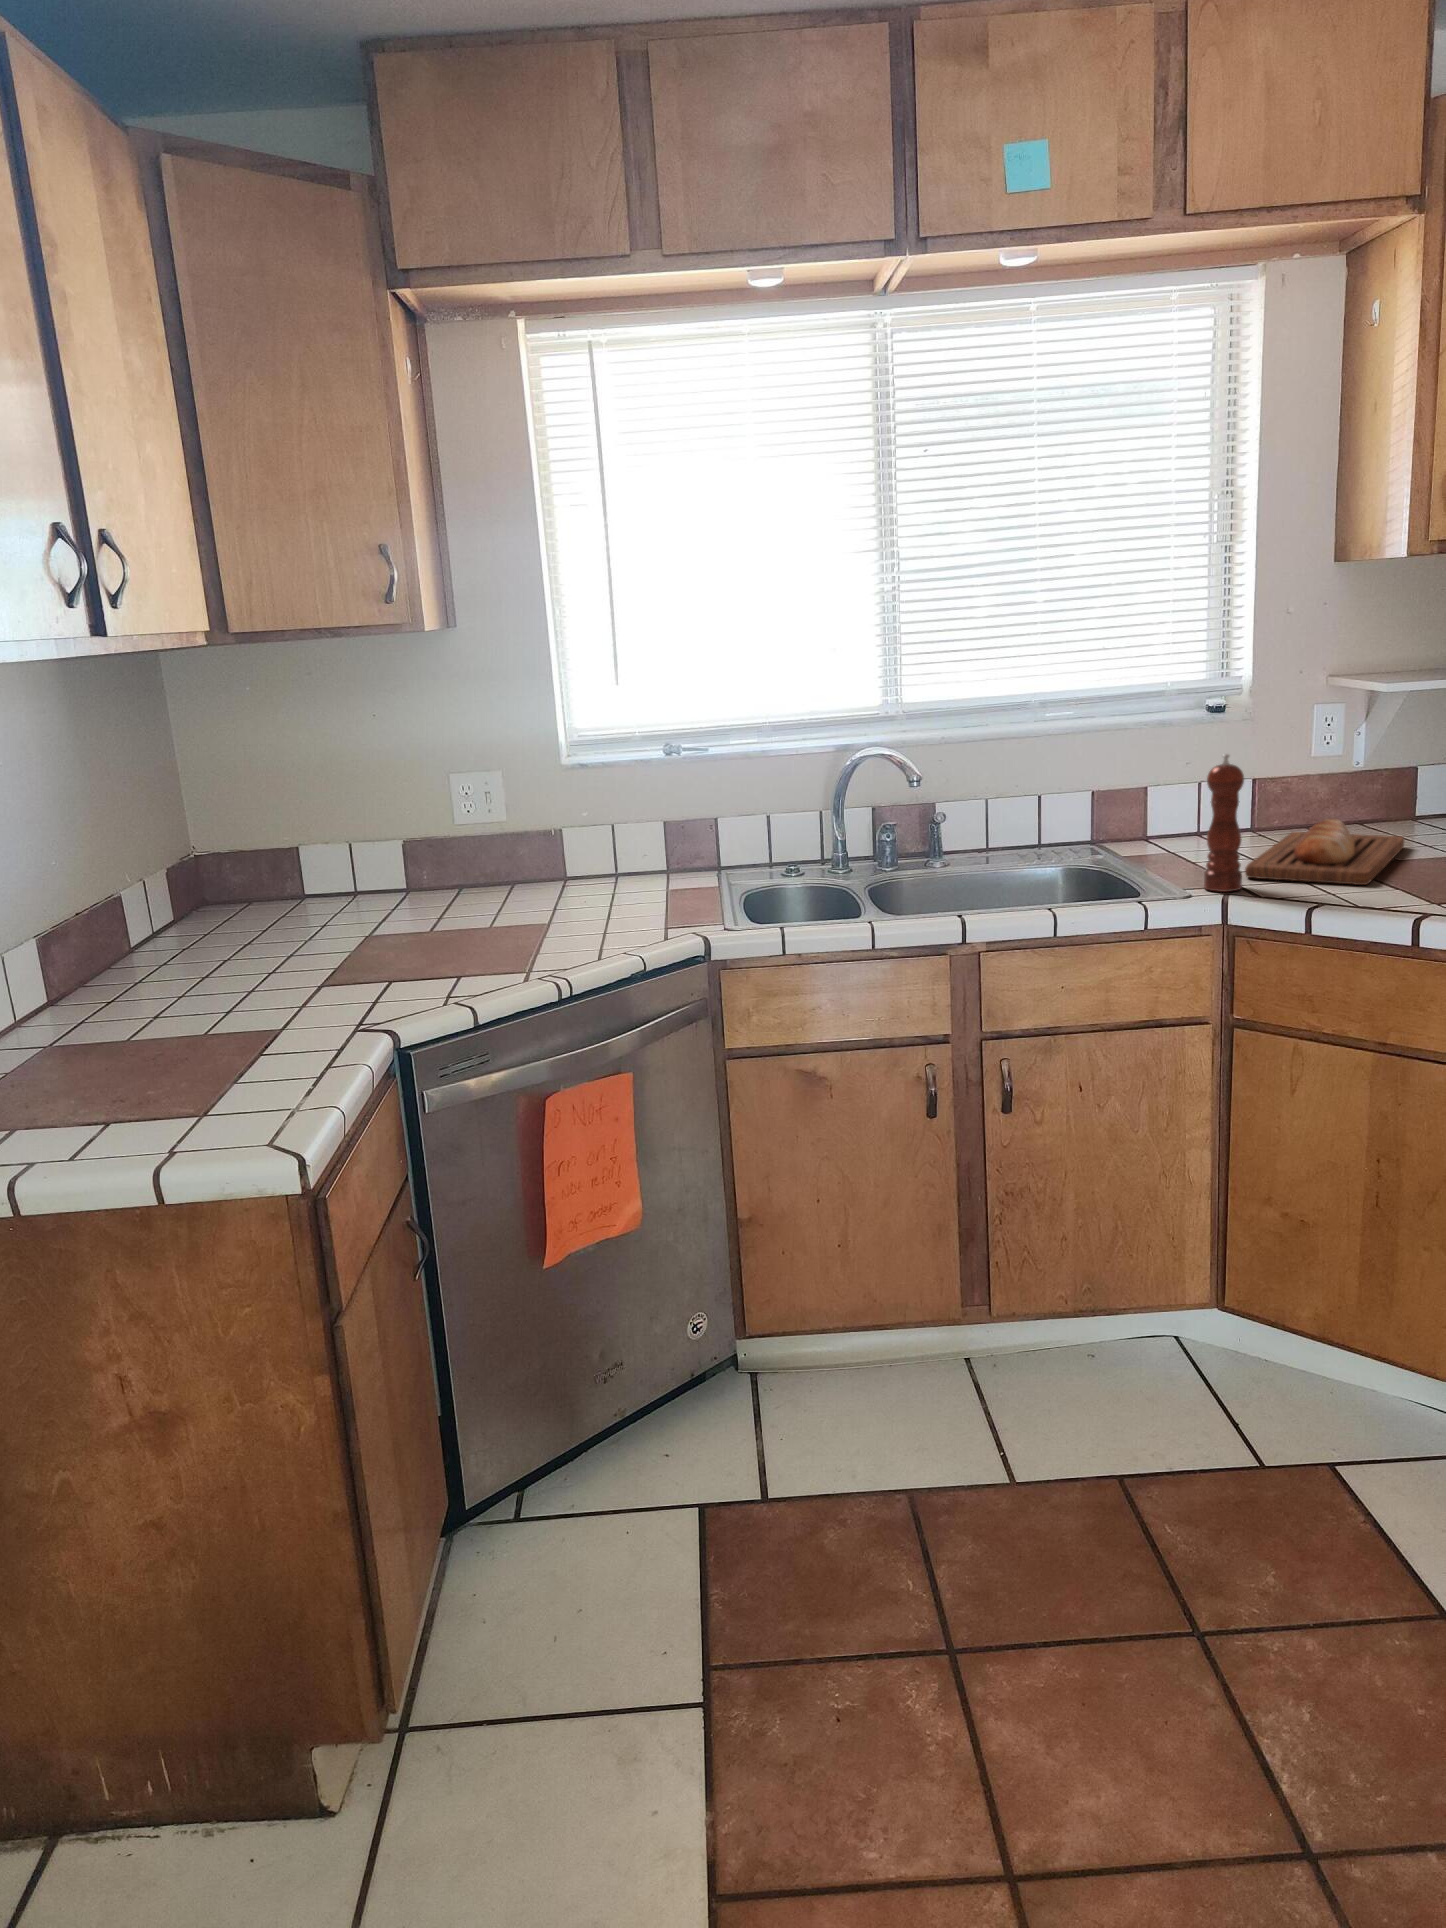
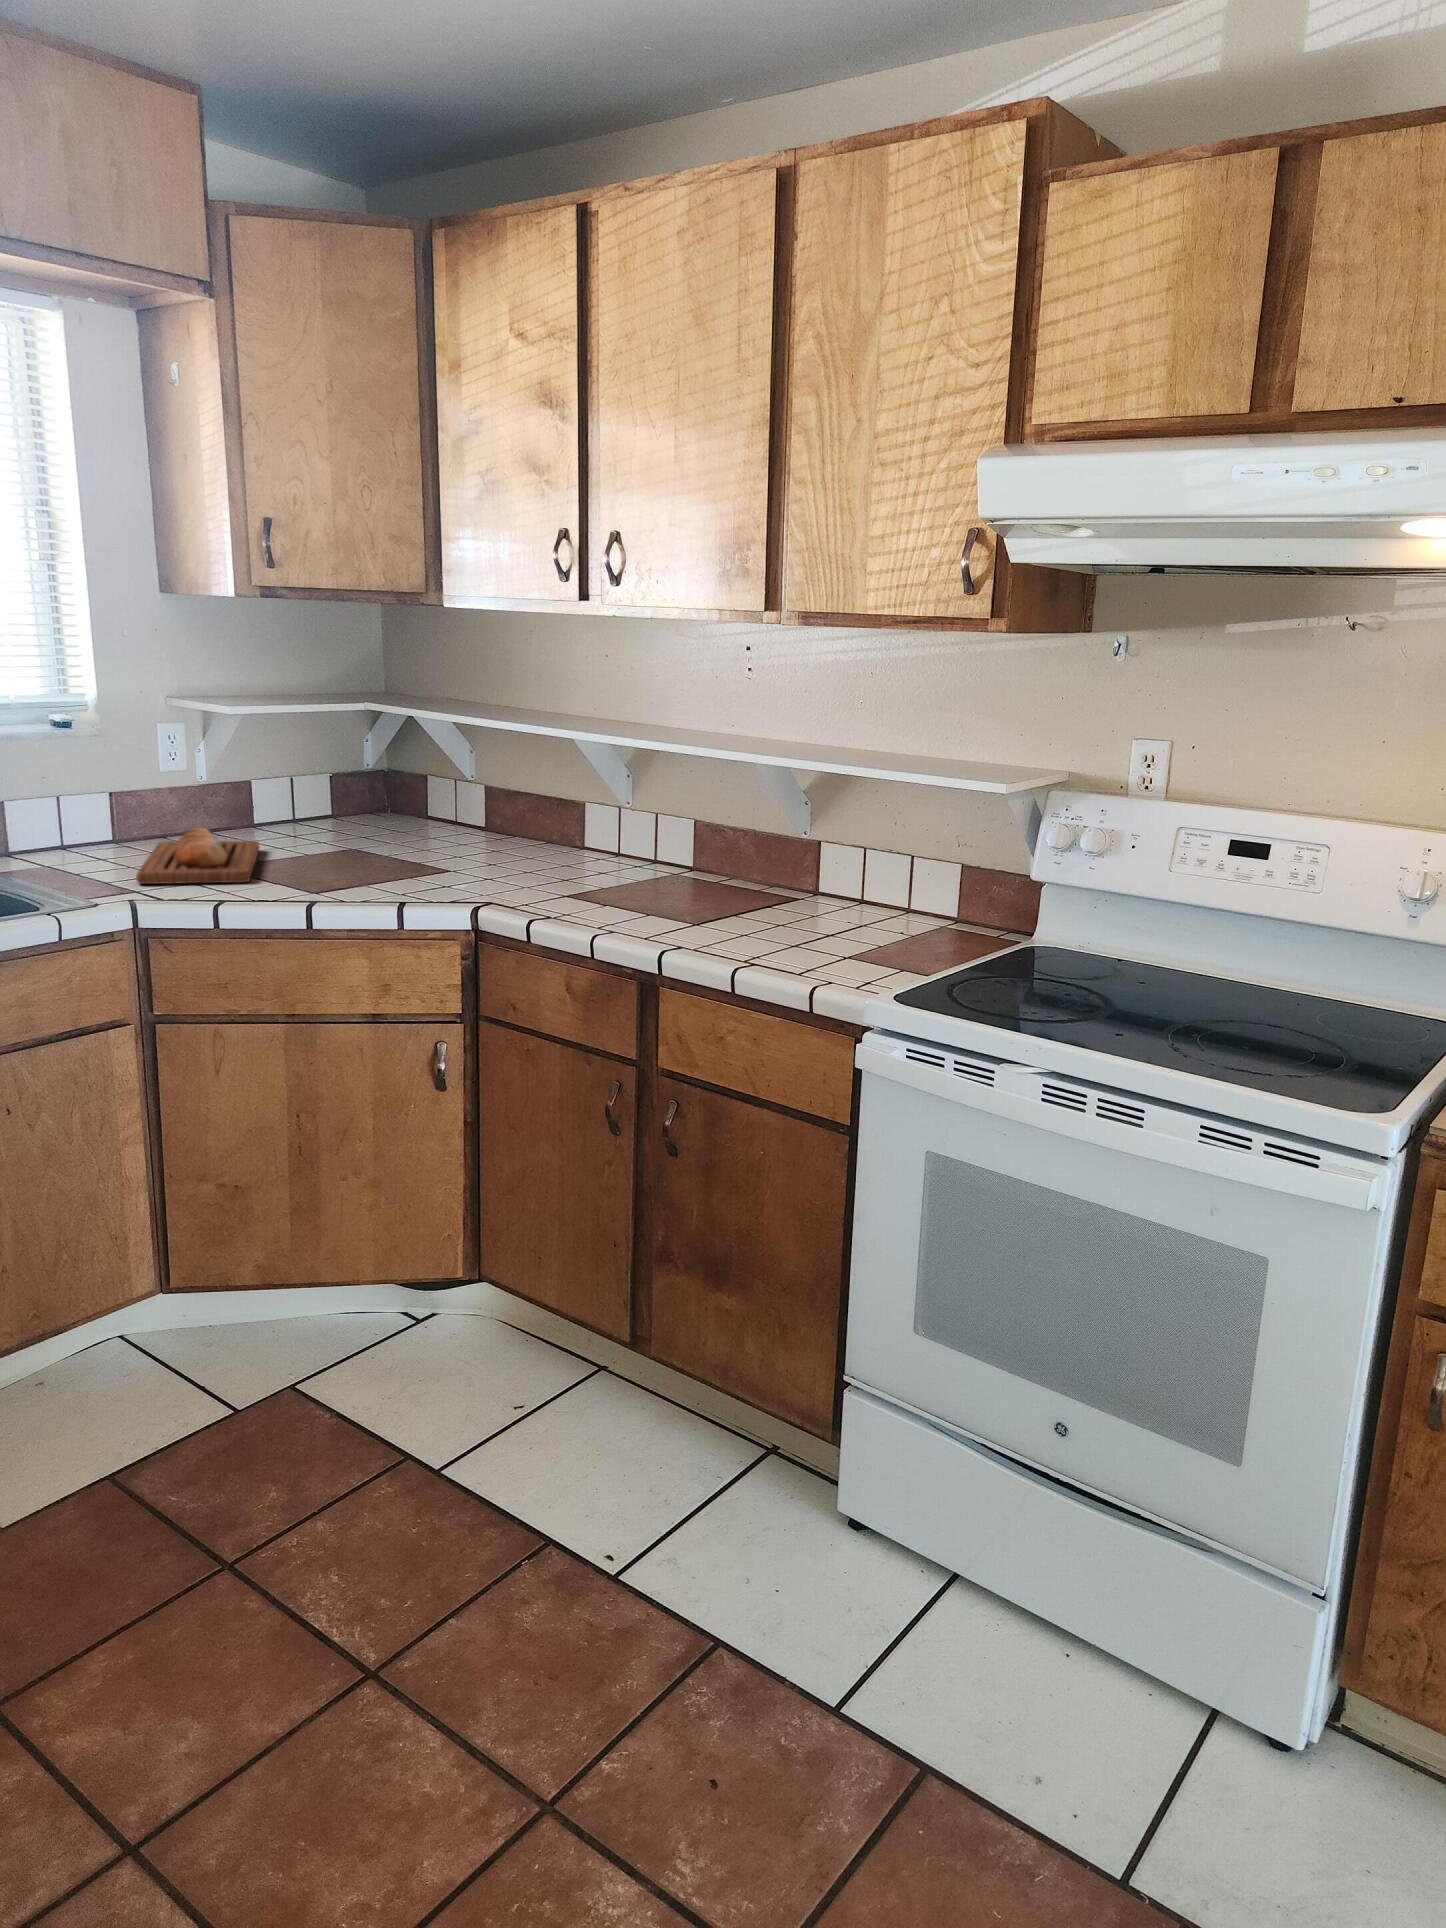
pepper mill: present [1204,754,1244,892] -> none [97,768,140,898]

